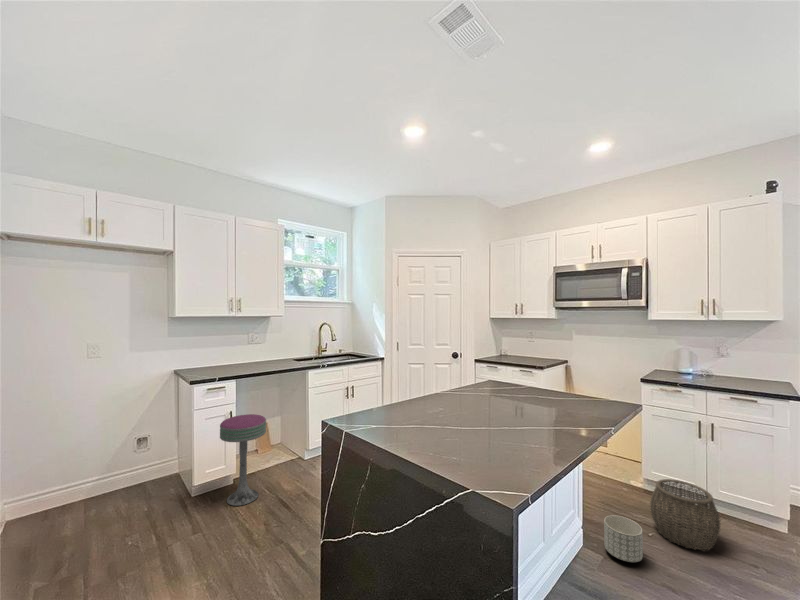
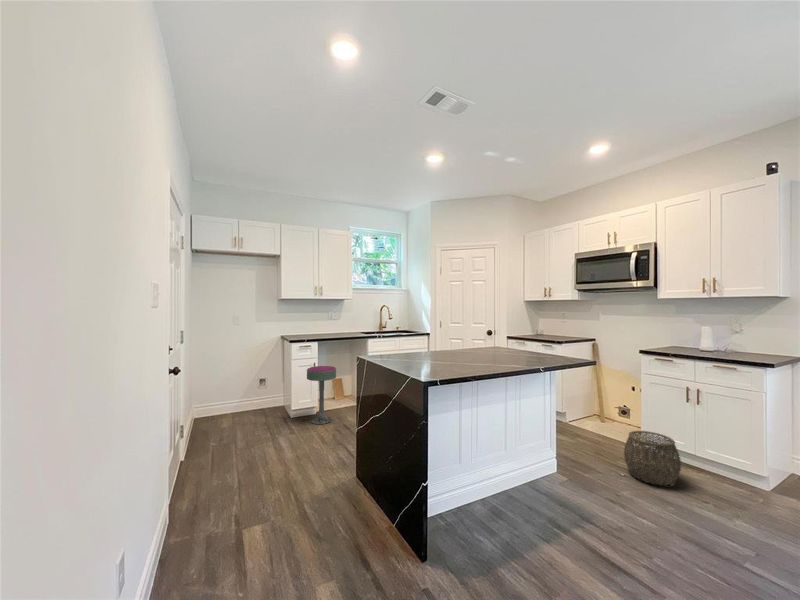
planter: present [604,515,643,562] -> none [569,449,598,482]

